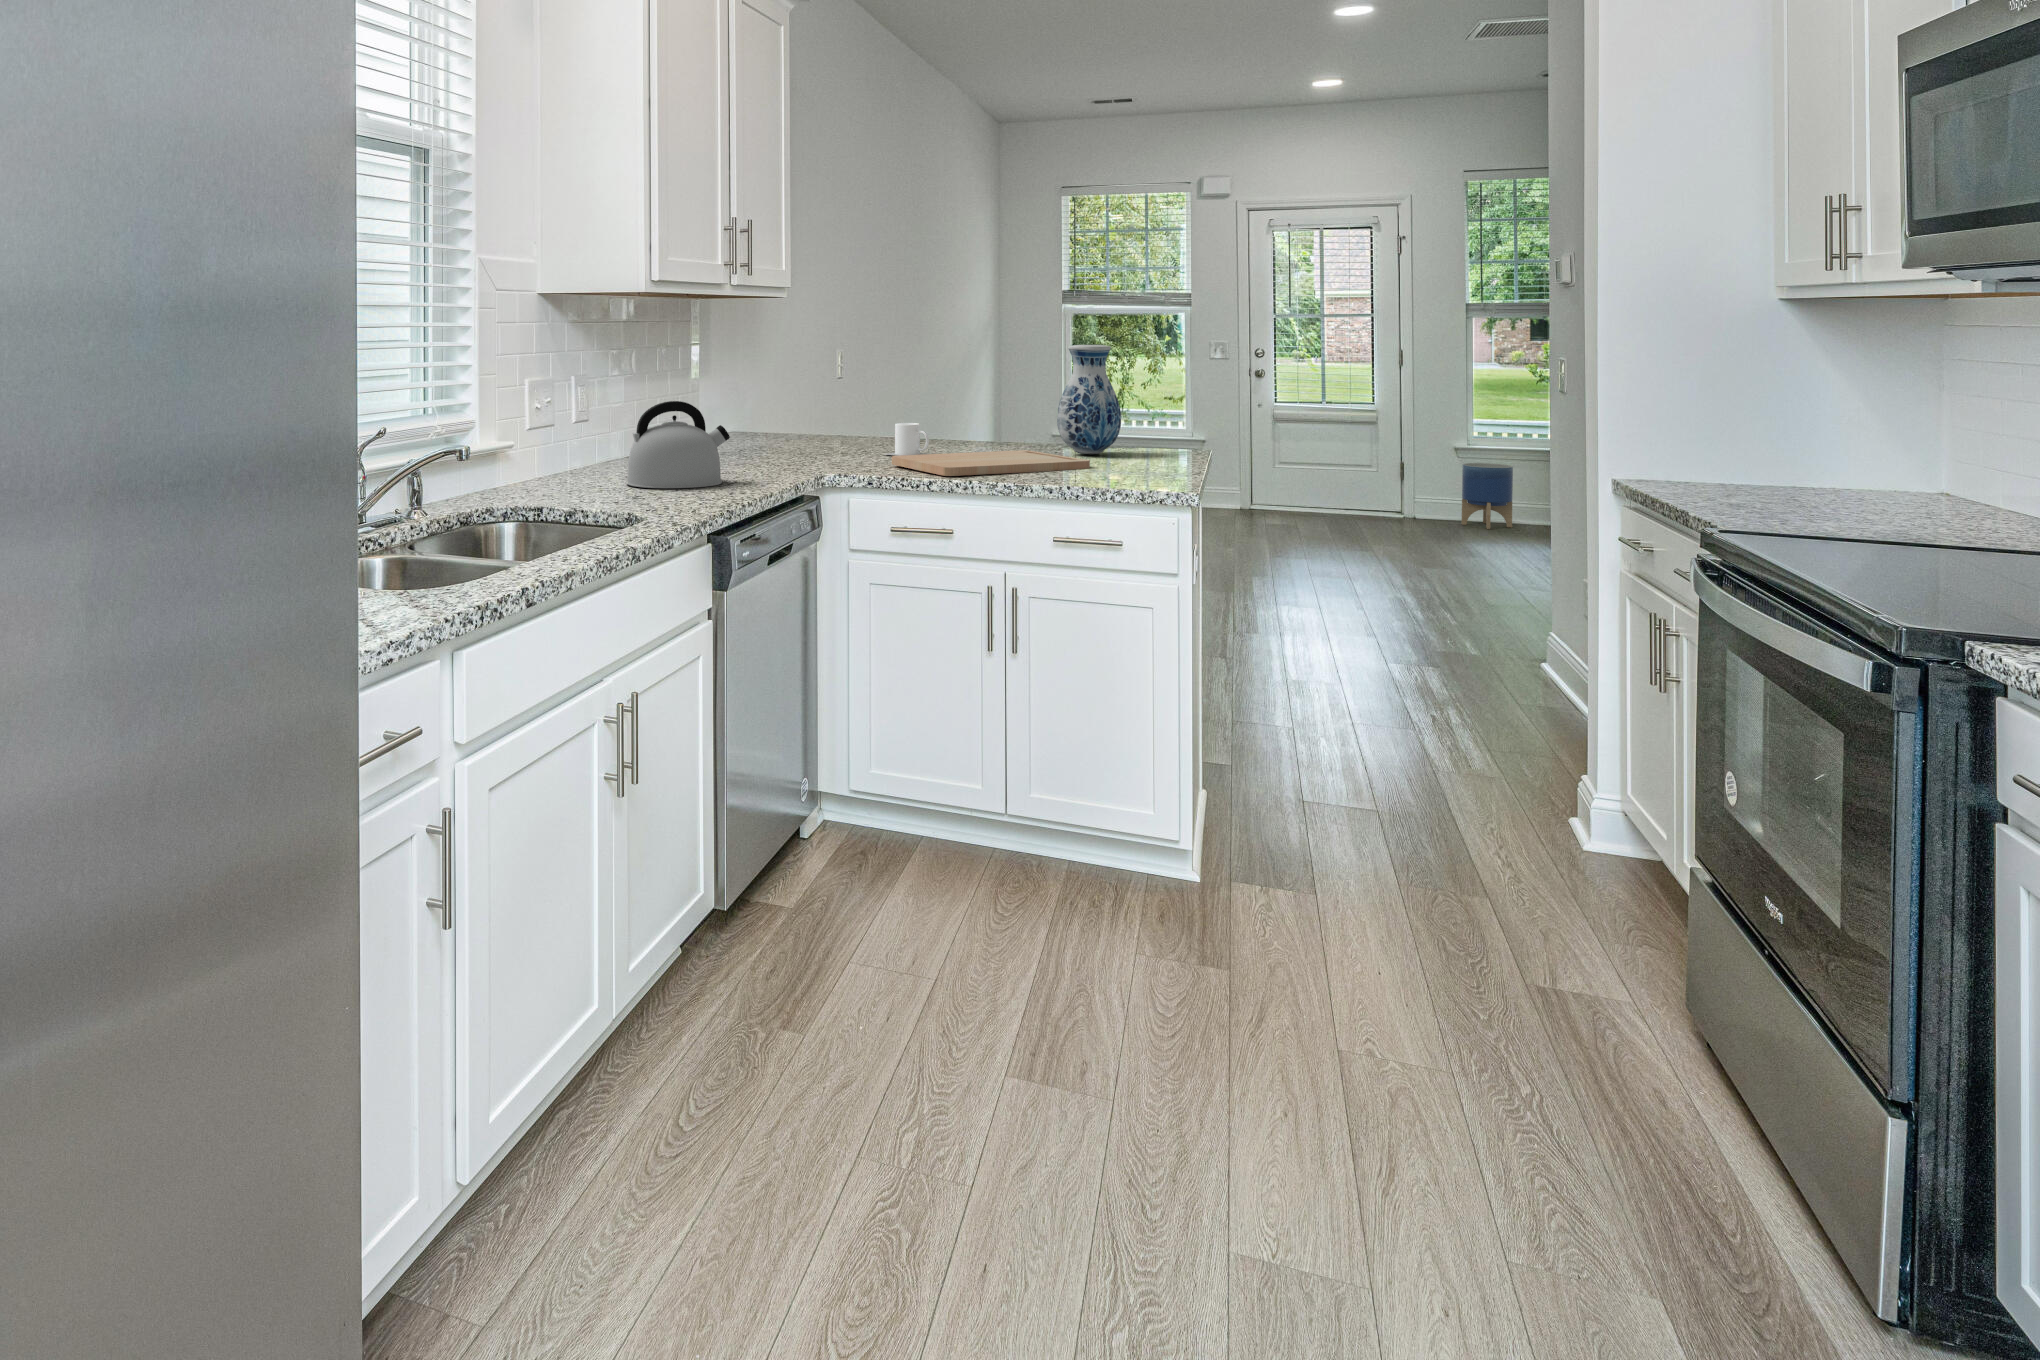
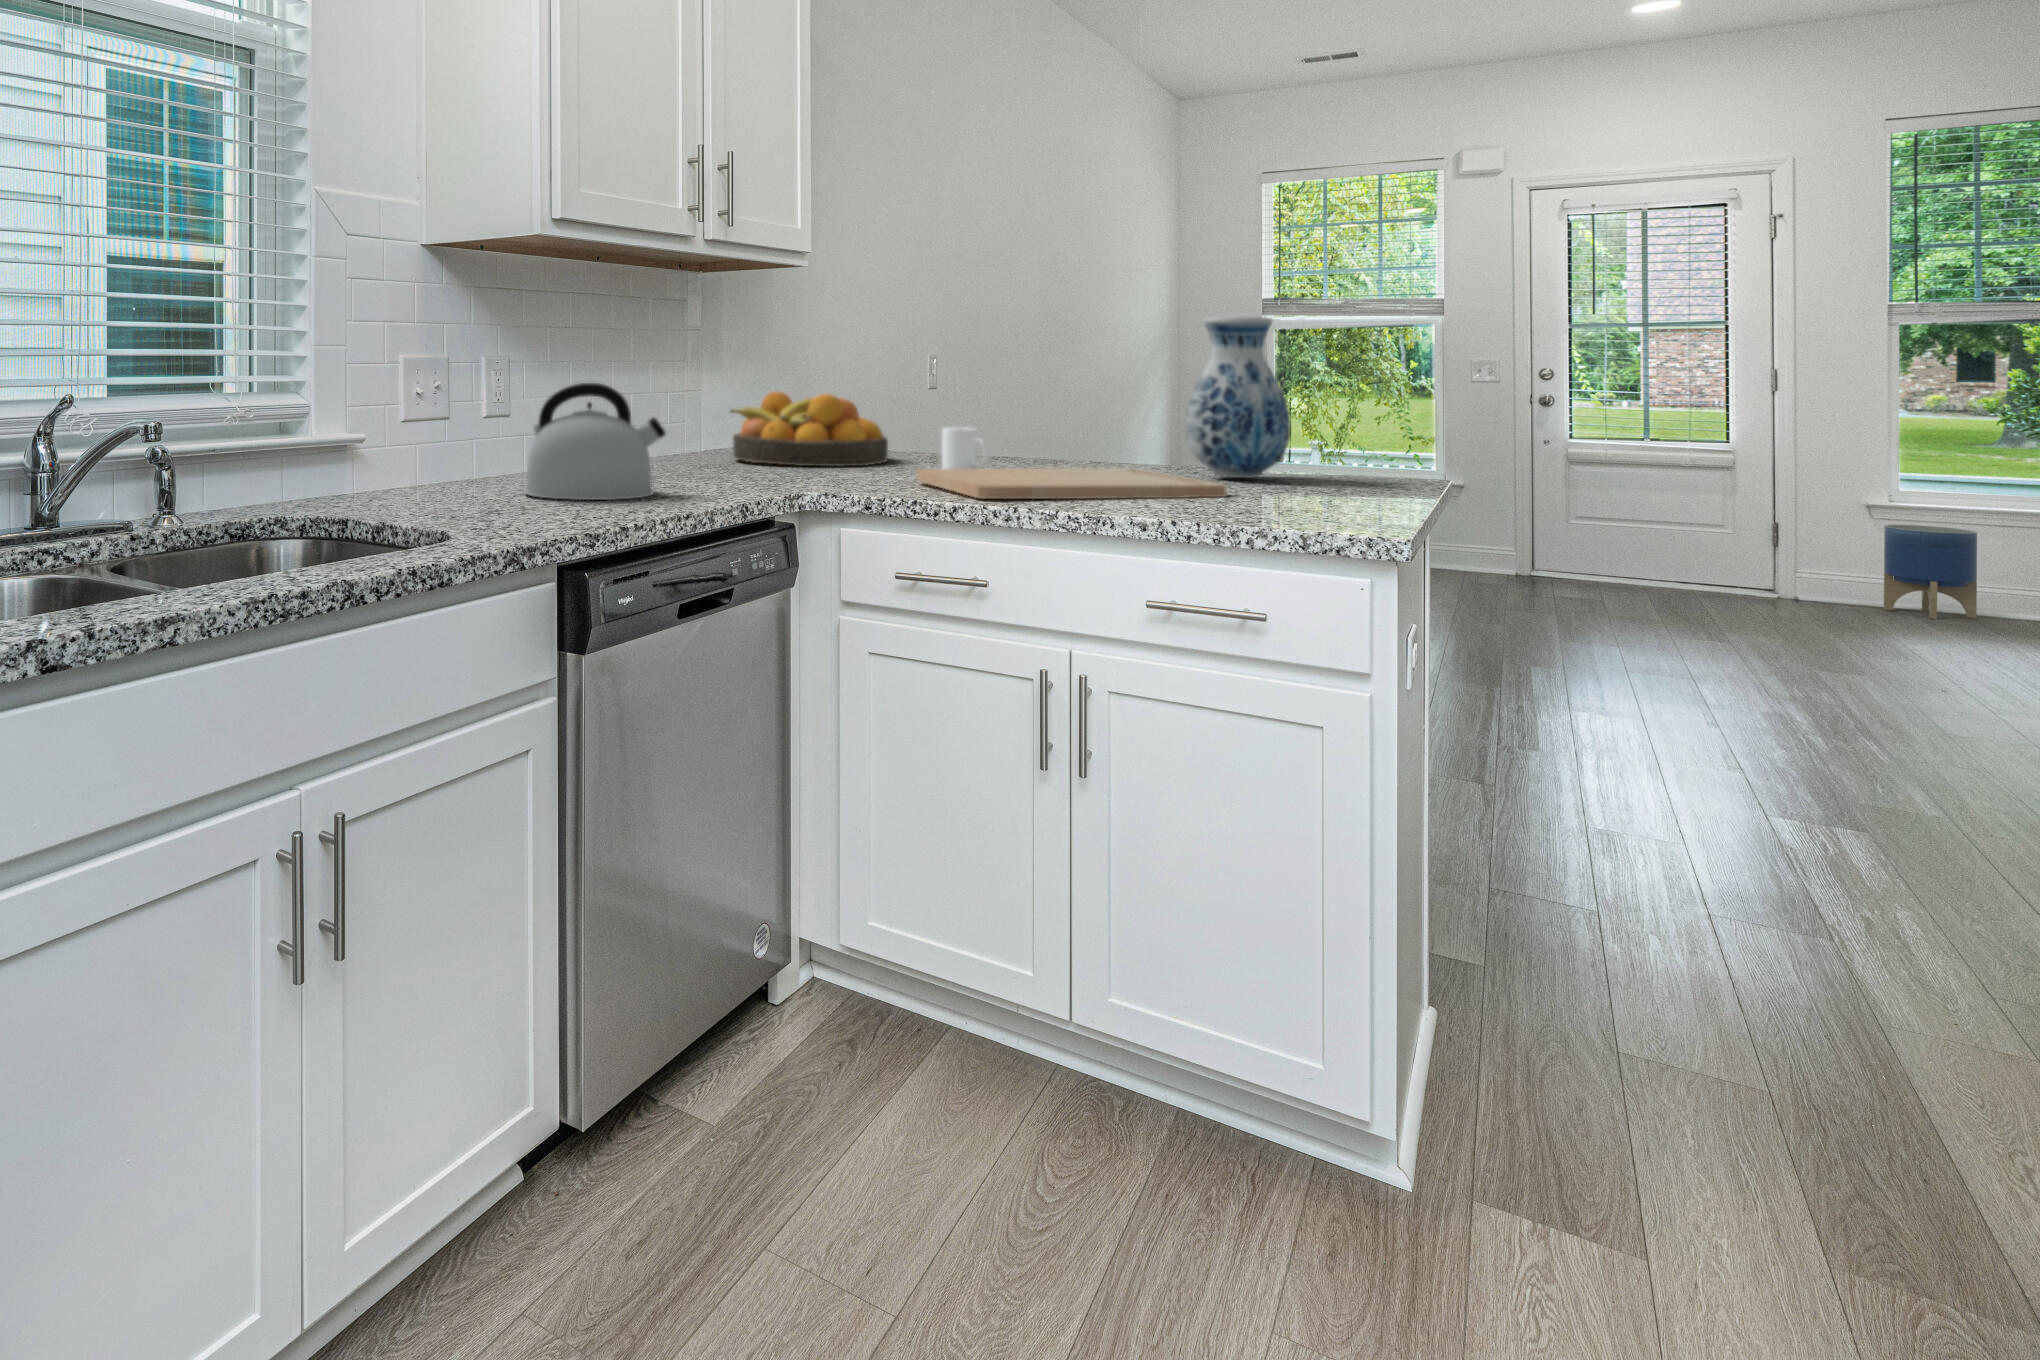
fruit bowl: none [729,396,848,454] -> present [731,392,888,466]

